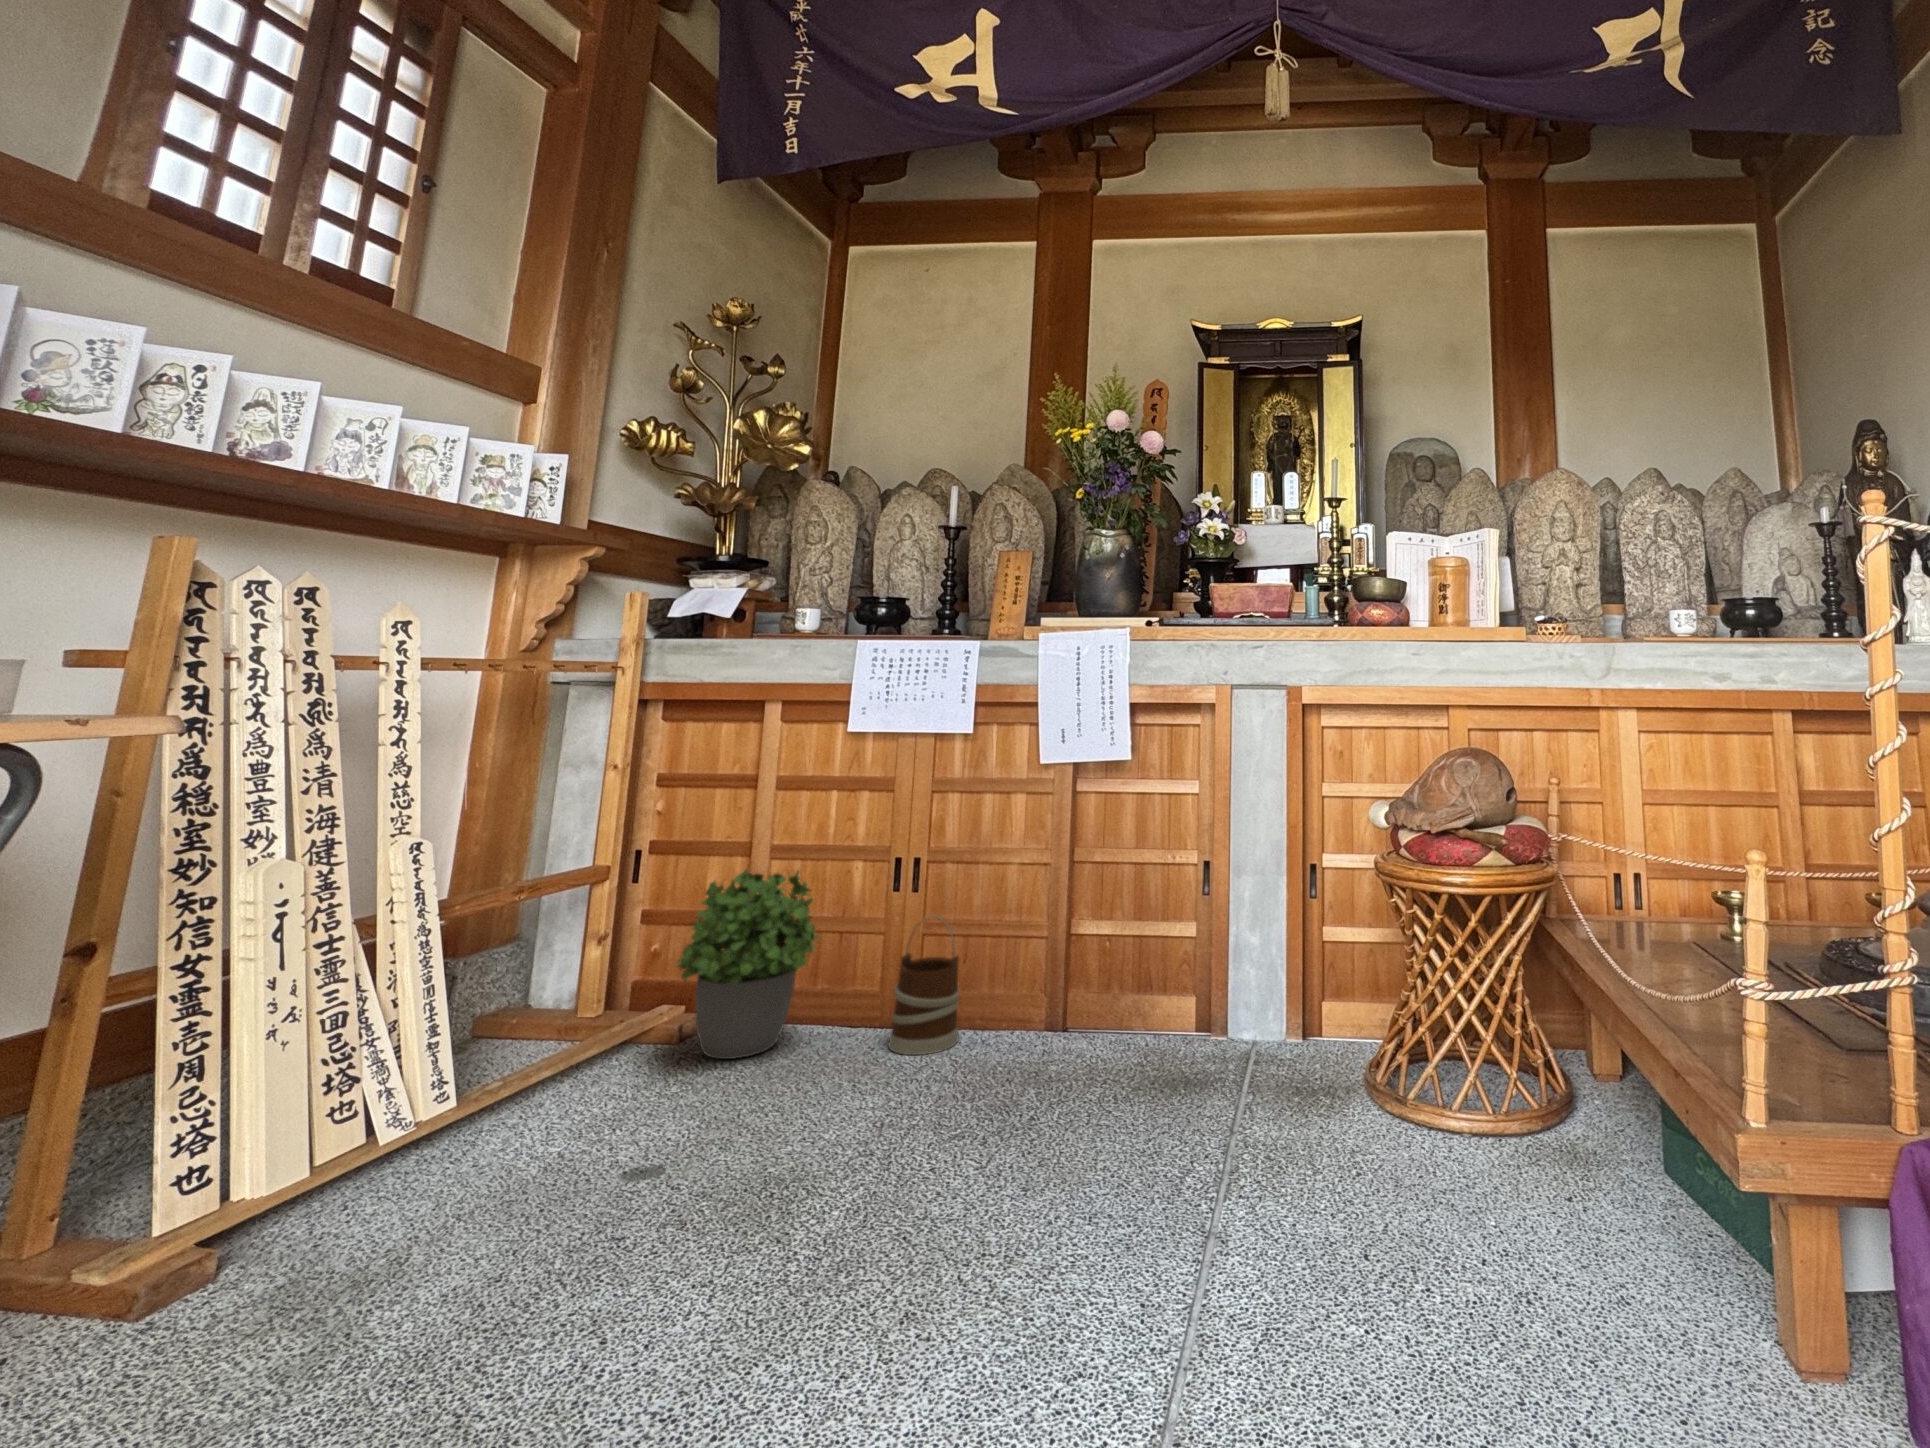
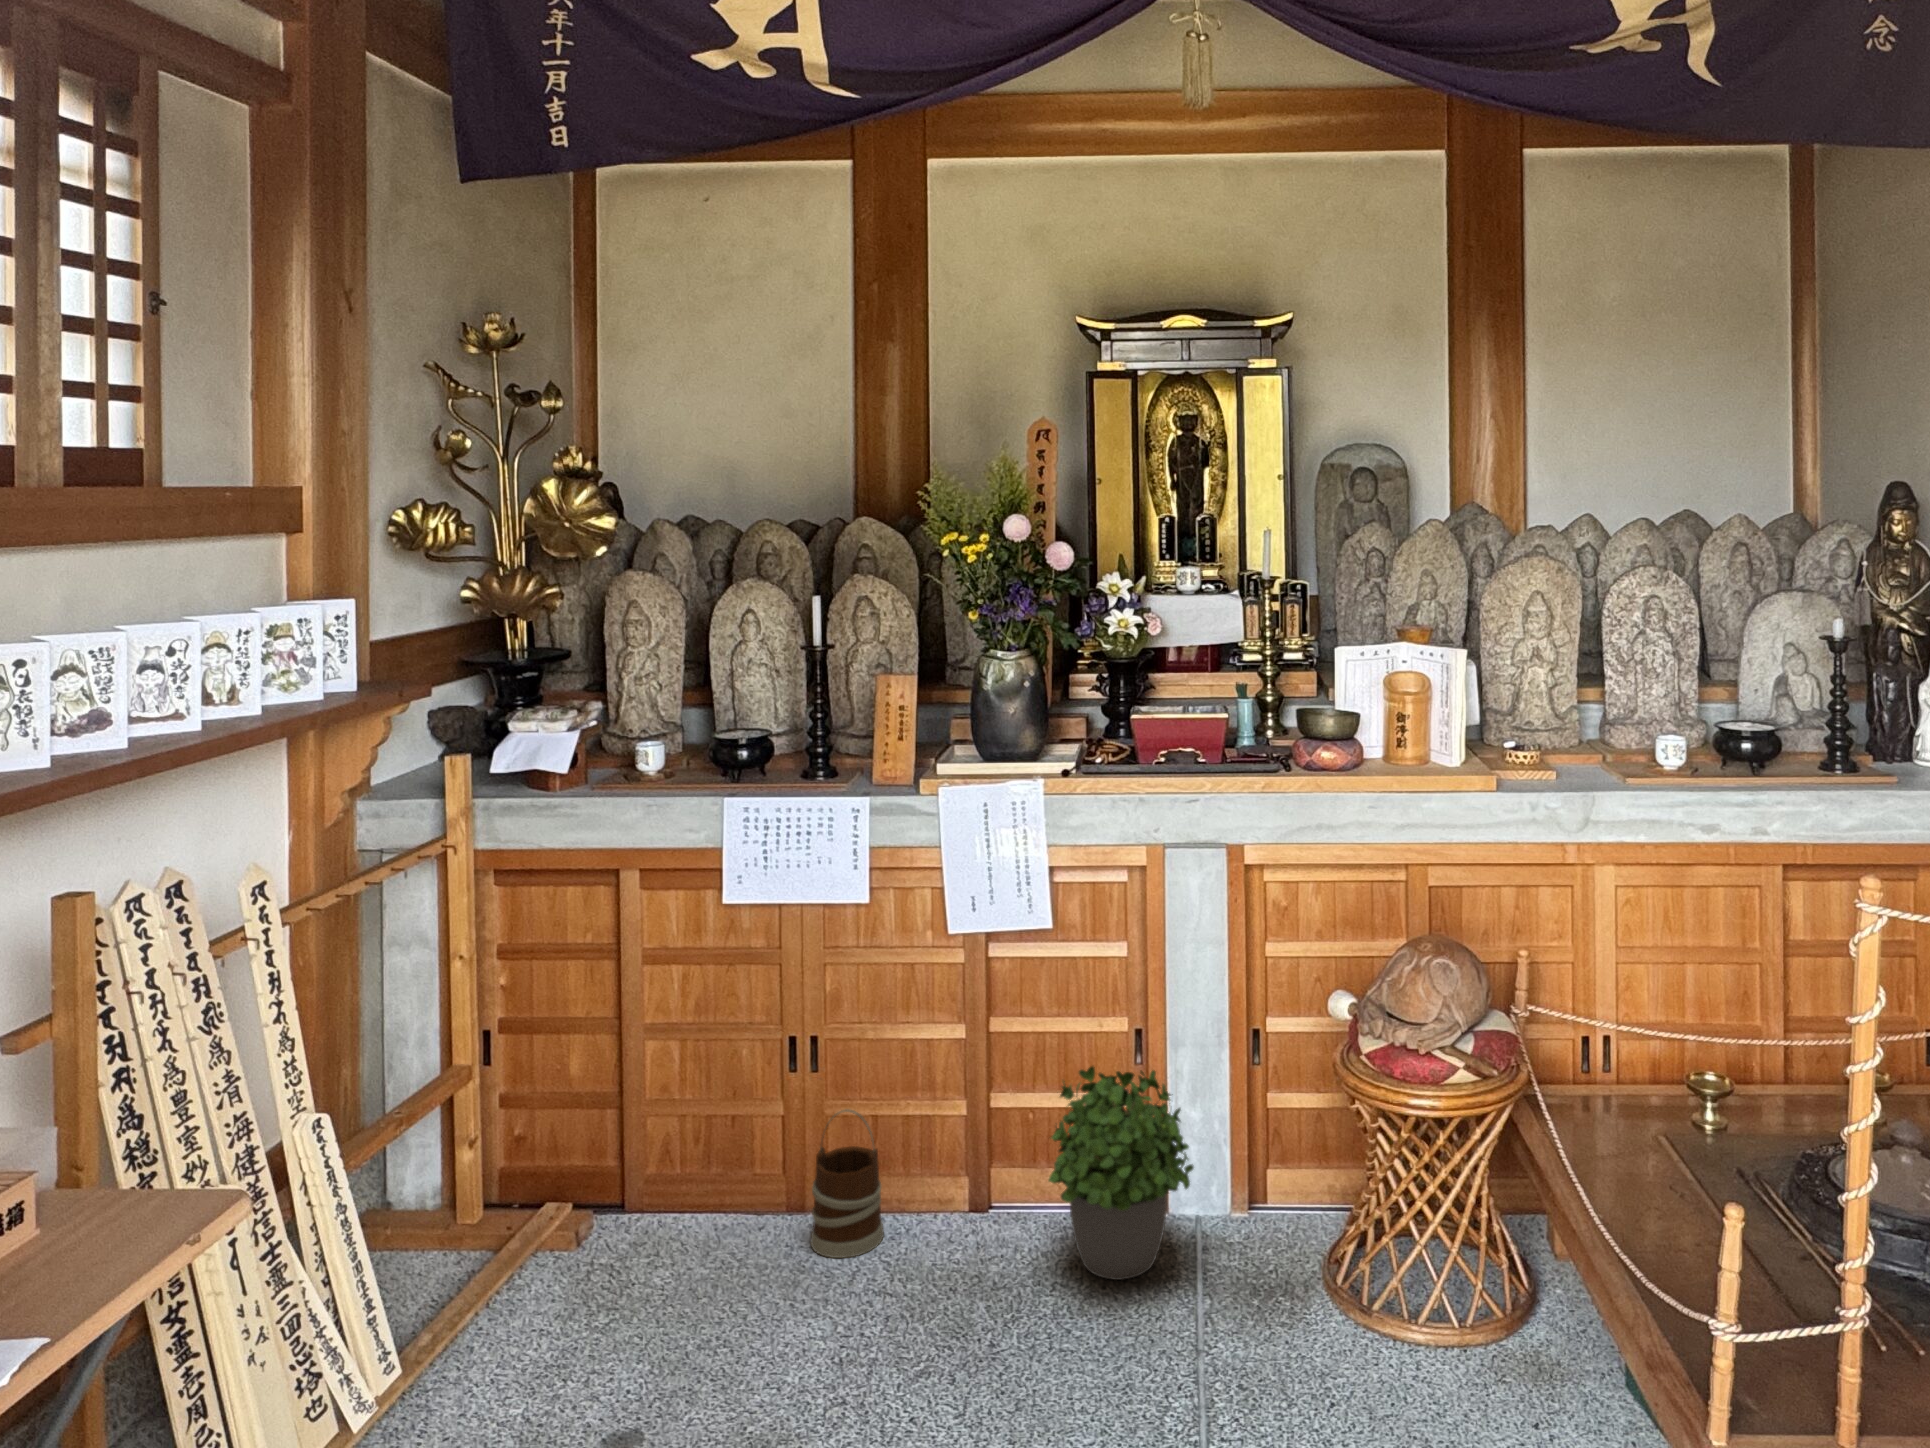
potted plant: present [676,869,820,1059] -> present [1049,1066,1194,1280]

